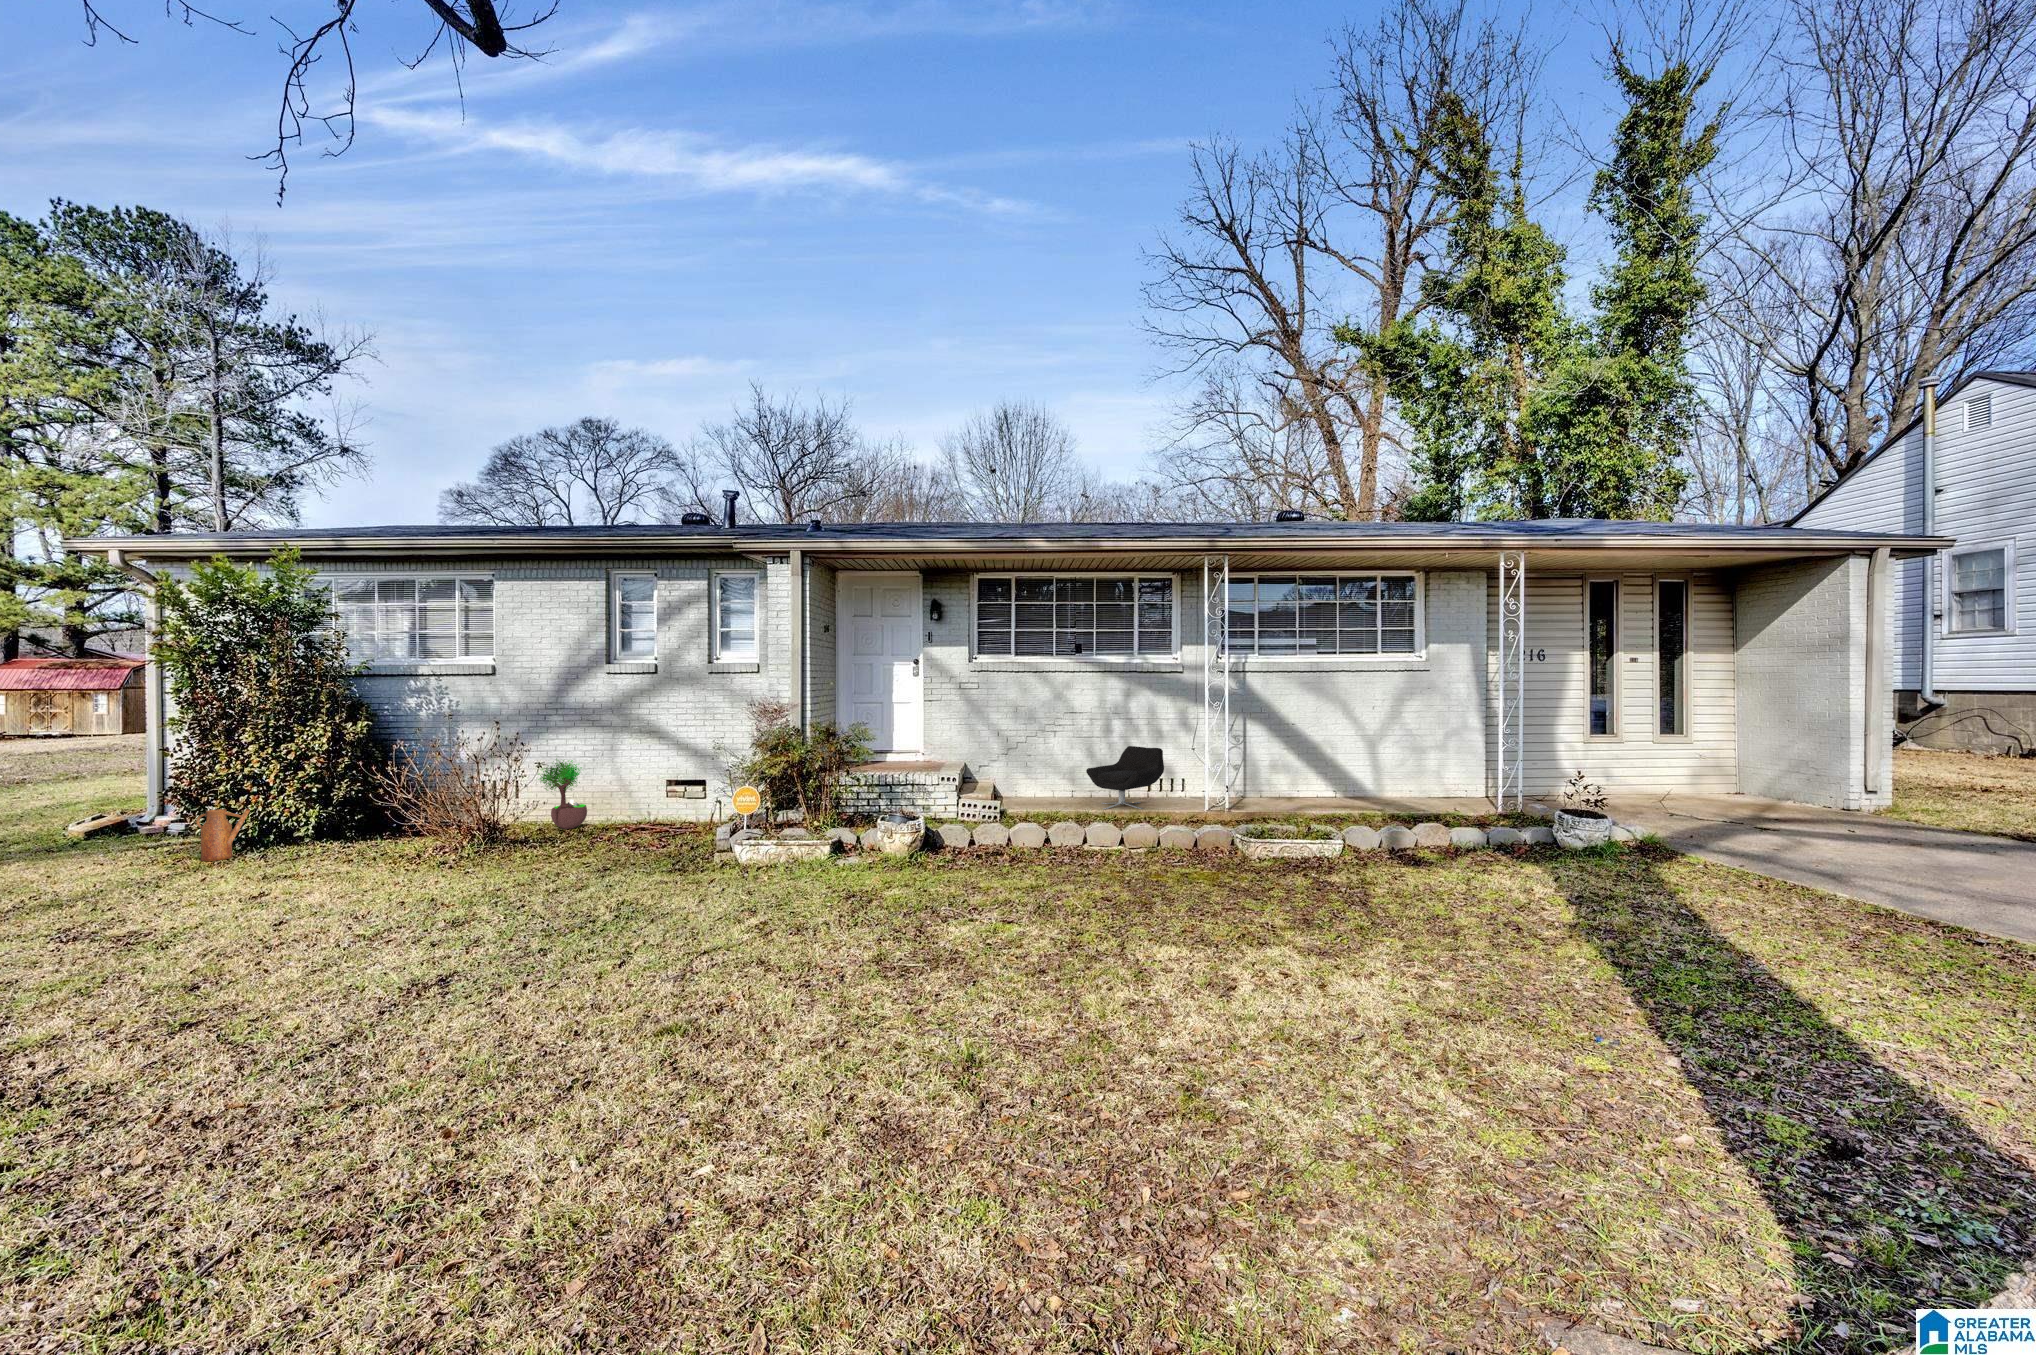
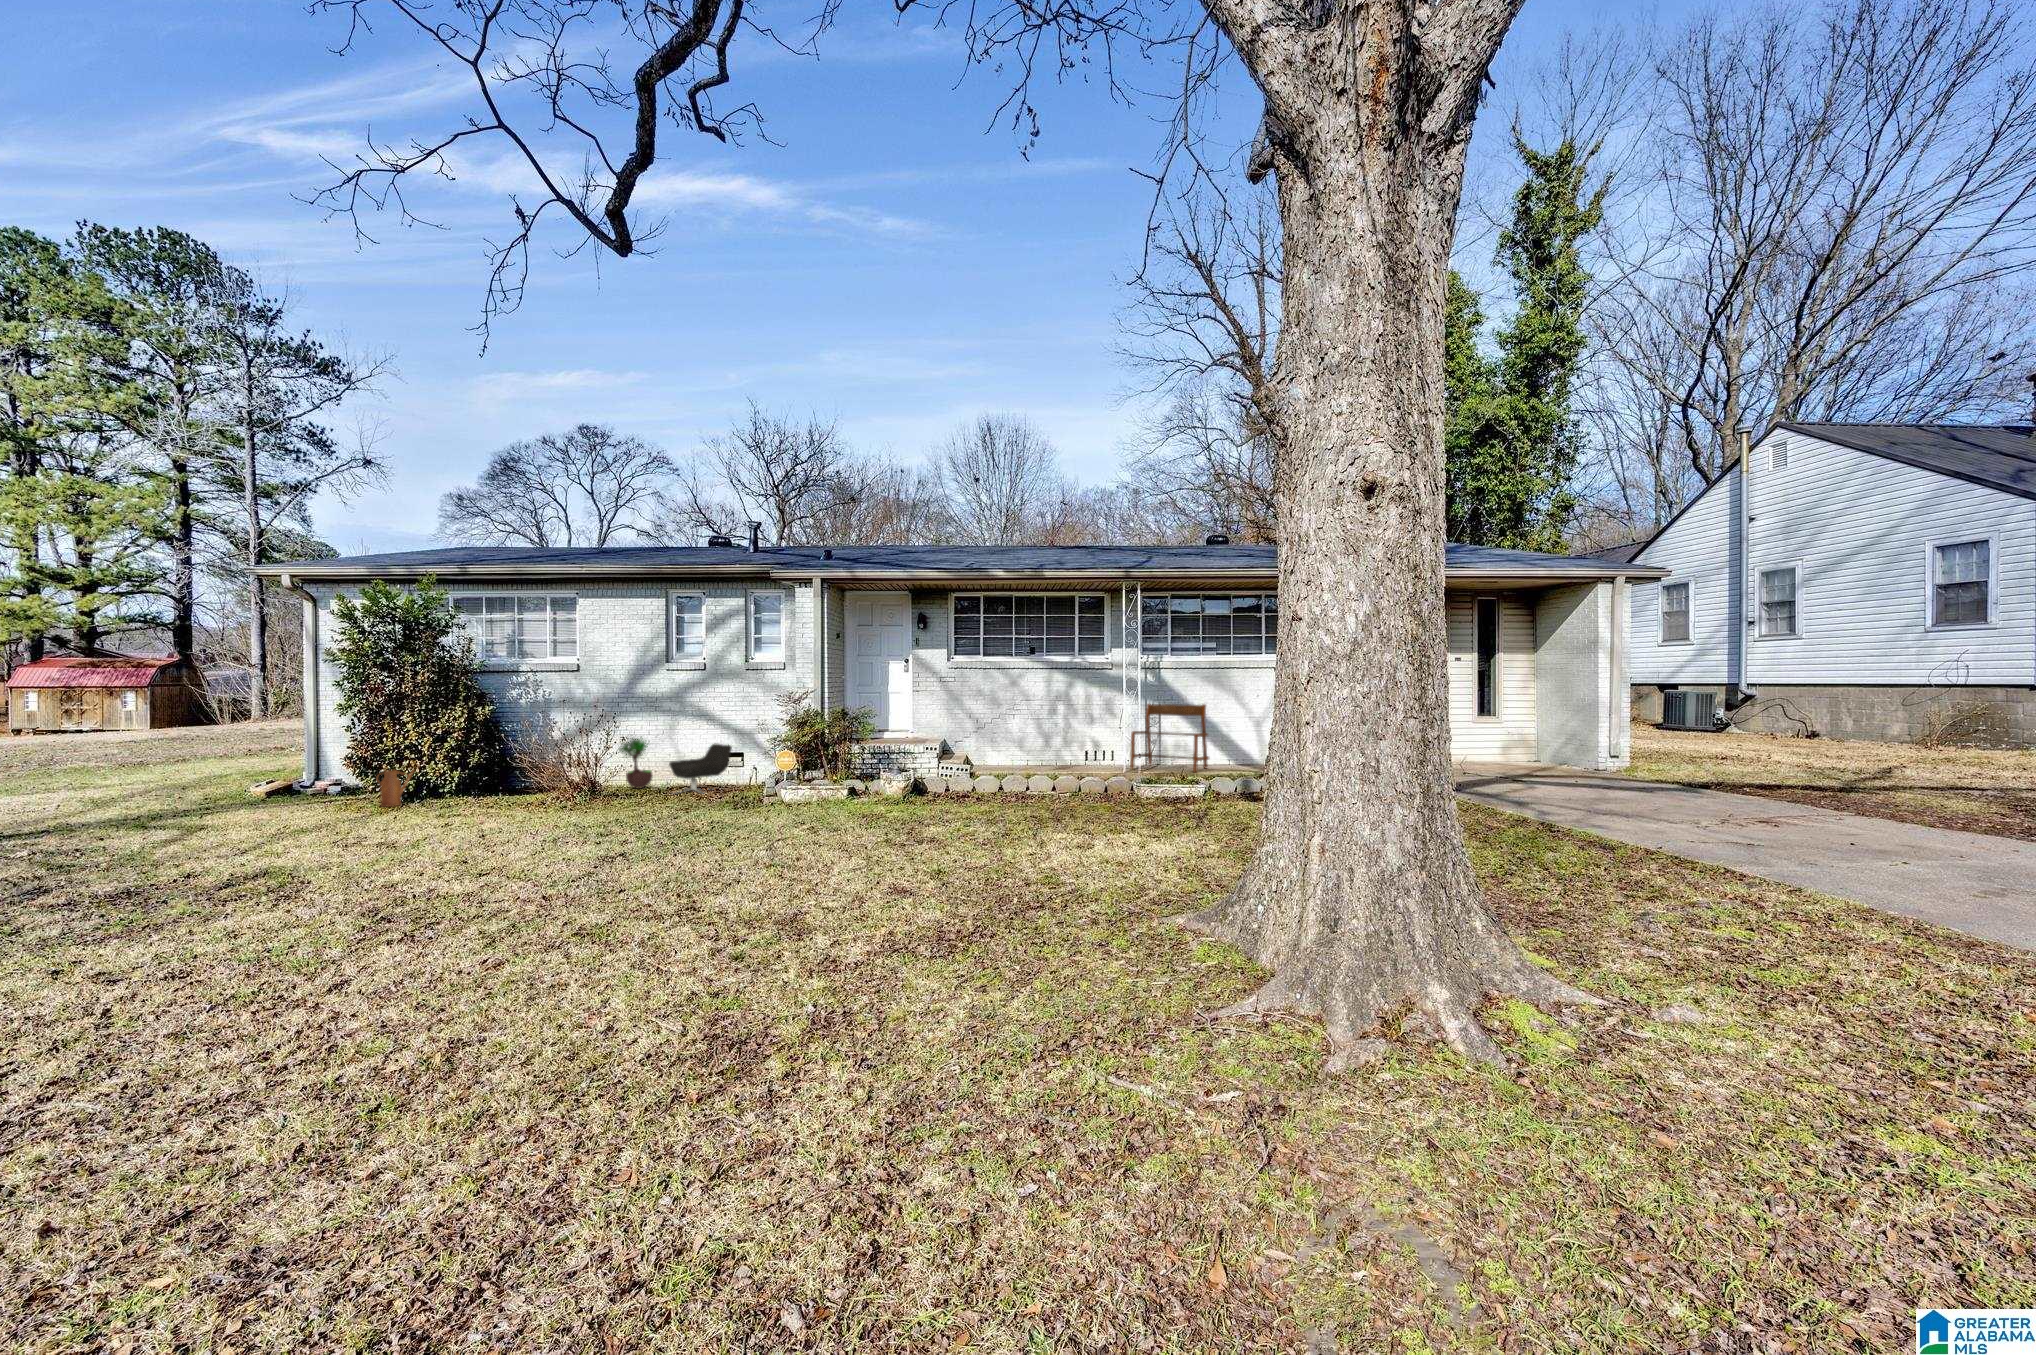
bench: none [1209,717,1313,810] -> present [1130,704,1209,772]
lounge chair: present [1086,746,1164,809] -> present [670,744,732,791]

